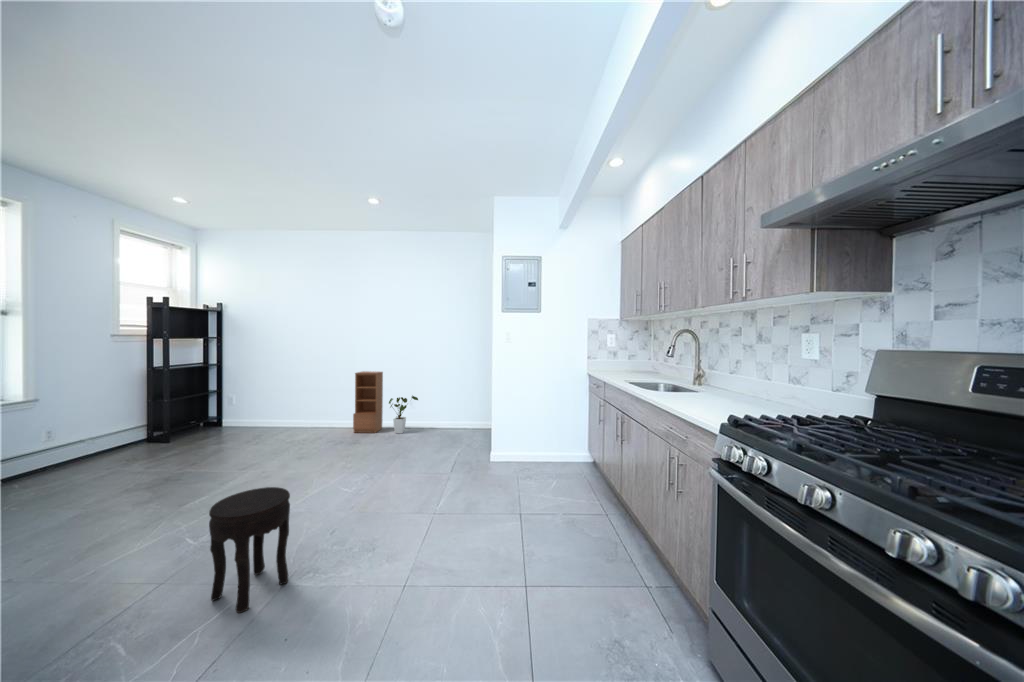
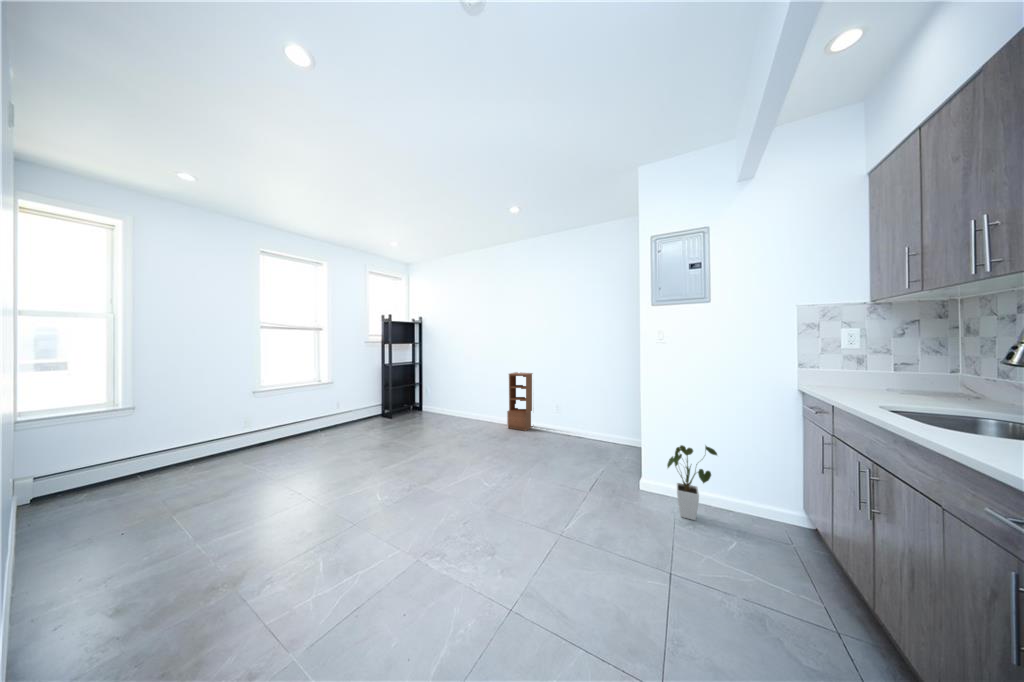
house plant: present [389,396,418,433] -> present [667,445,717,520]
side table: present [209,487,290,613] -> none [299,499,379,647]

